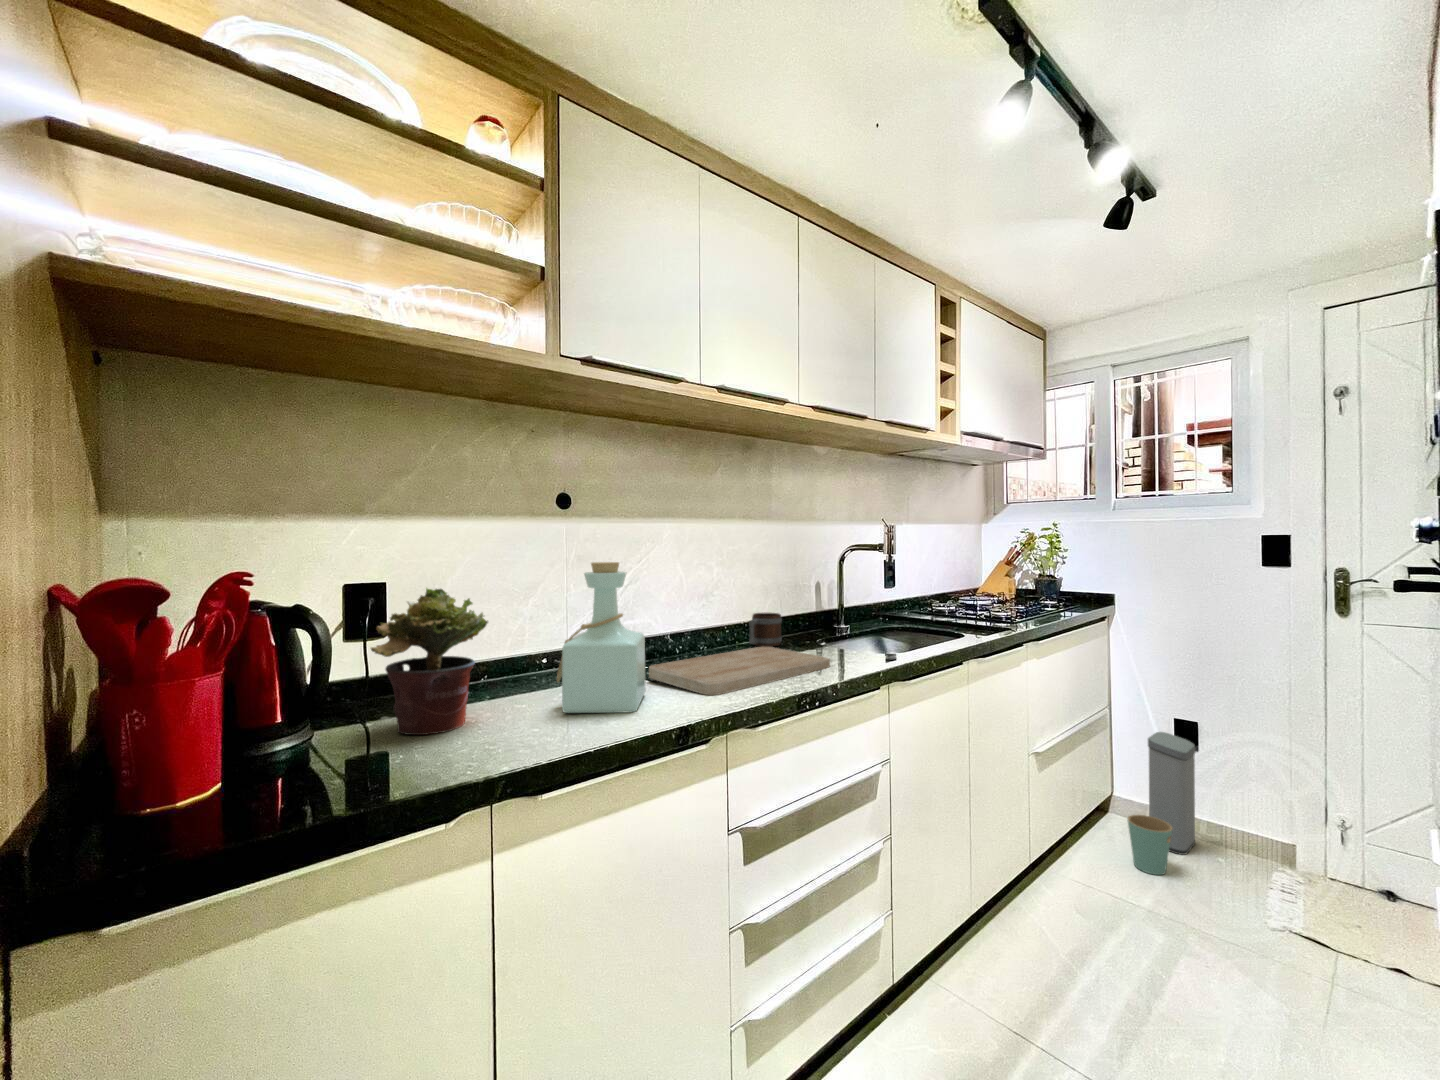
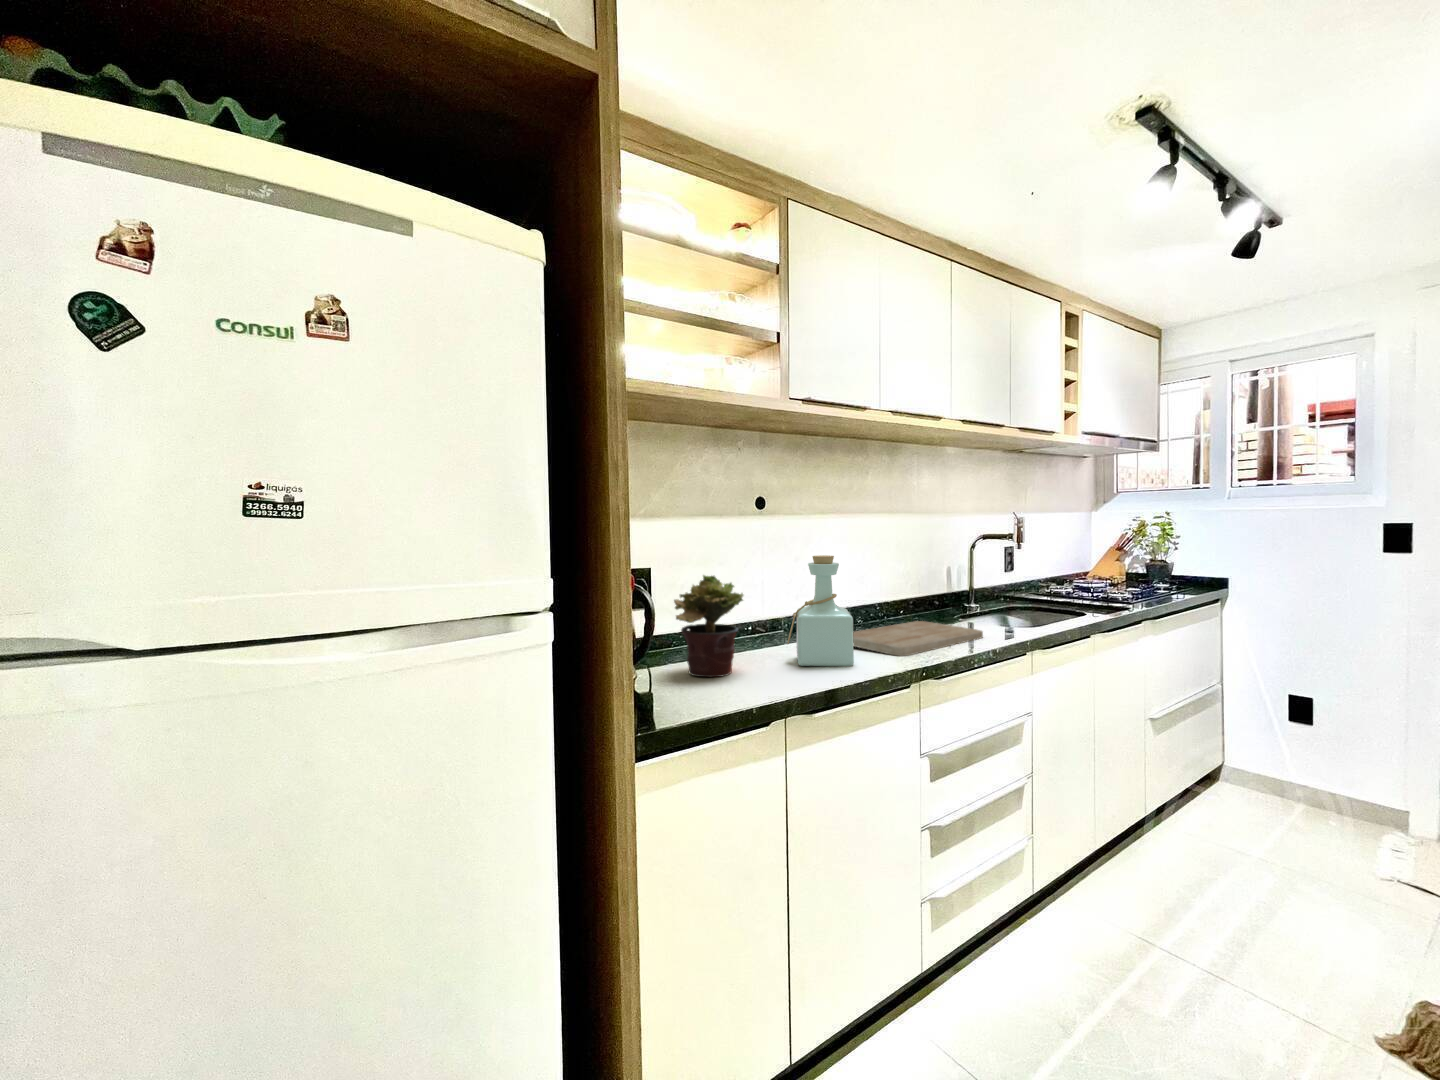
mug: present [749,613,782,647] -> none [900,593,926,622]
trash can: present [1128,732,1195,875] -> none [1237,706,1307,832]

